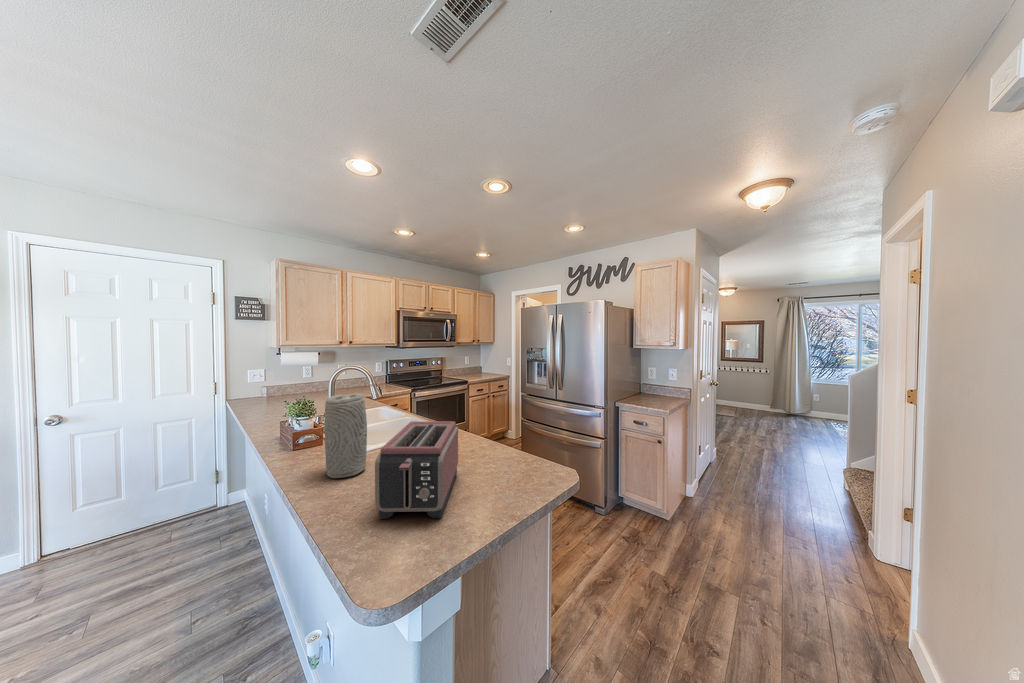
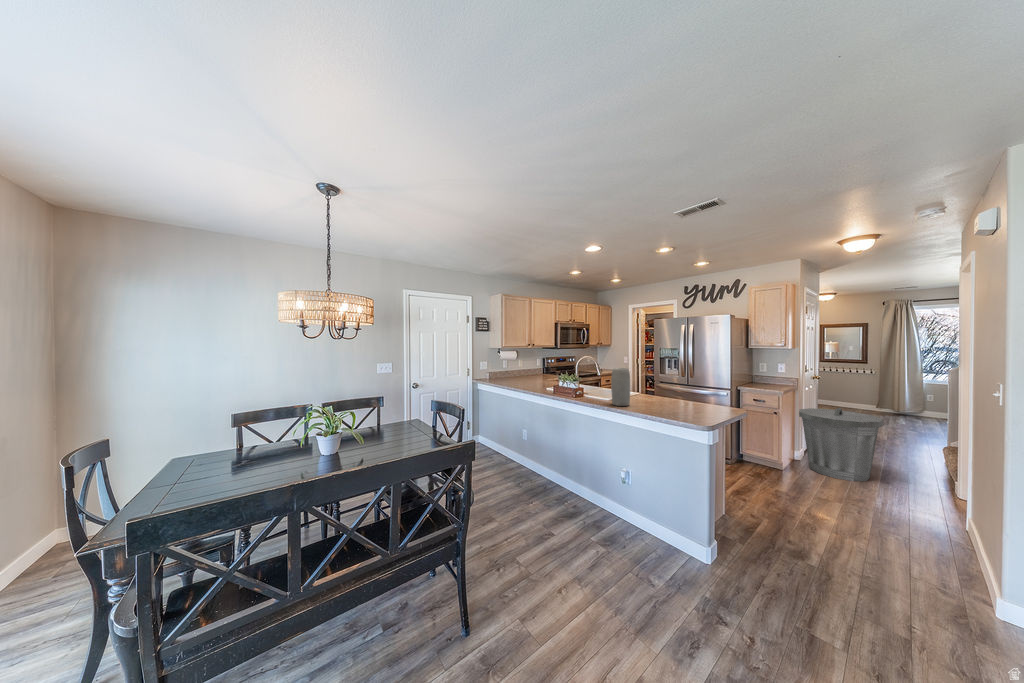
toaster: present [375,421,458,519] -> none [655,380,697,416]
trash can: none [691,427,788,532] -> present [799,408,884,481]

